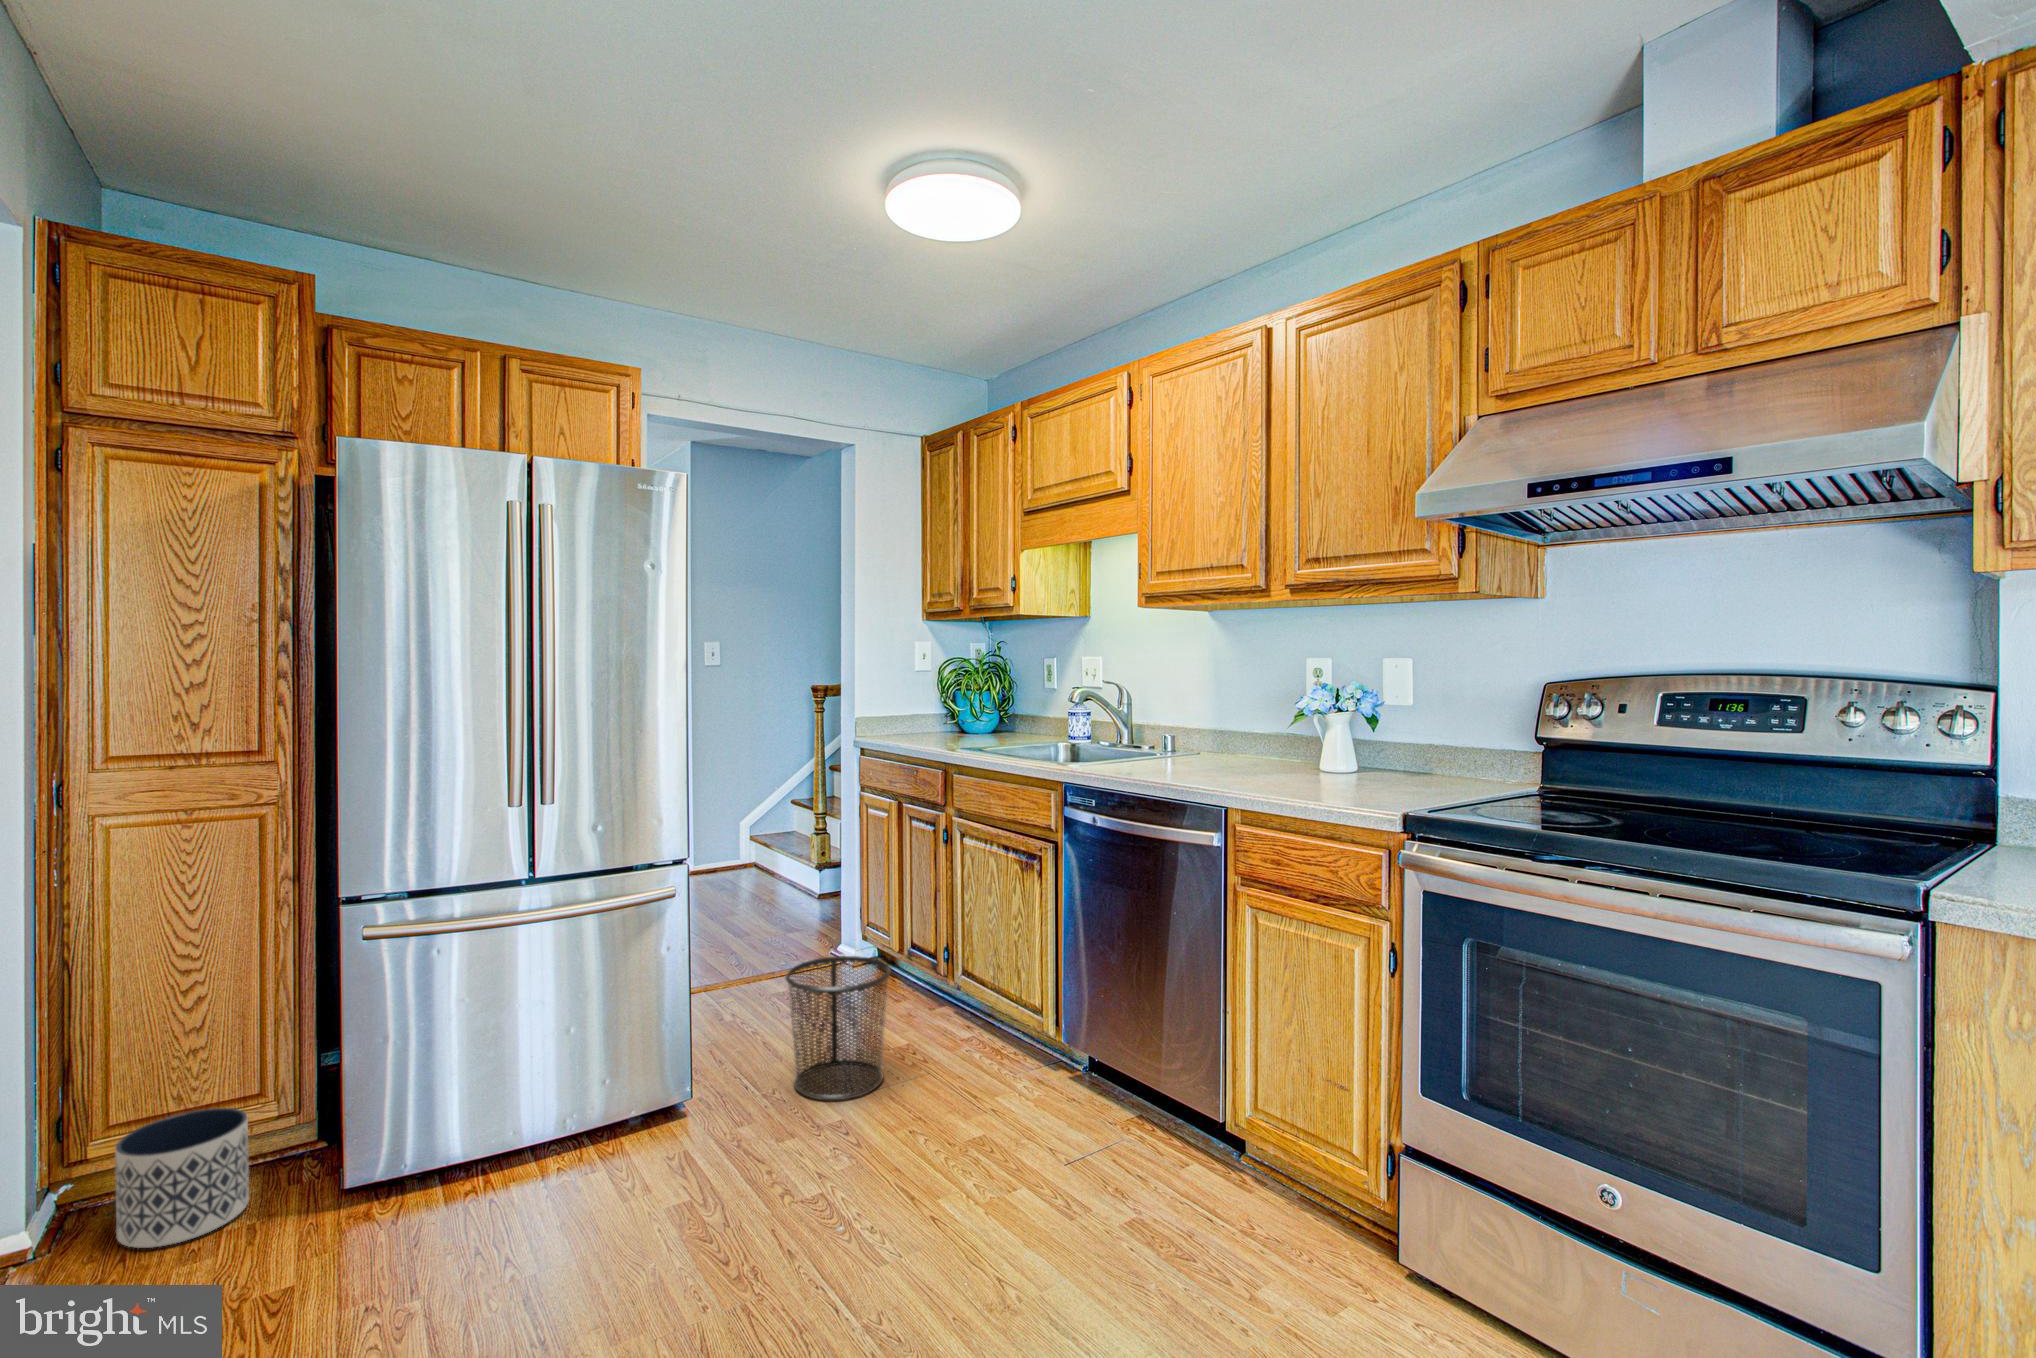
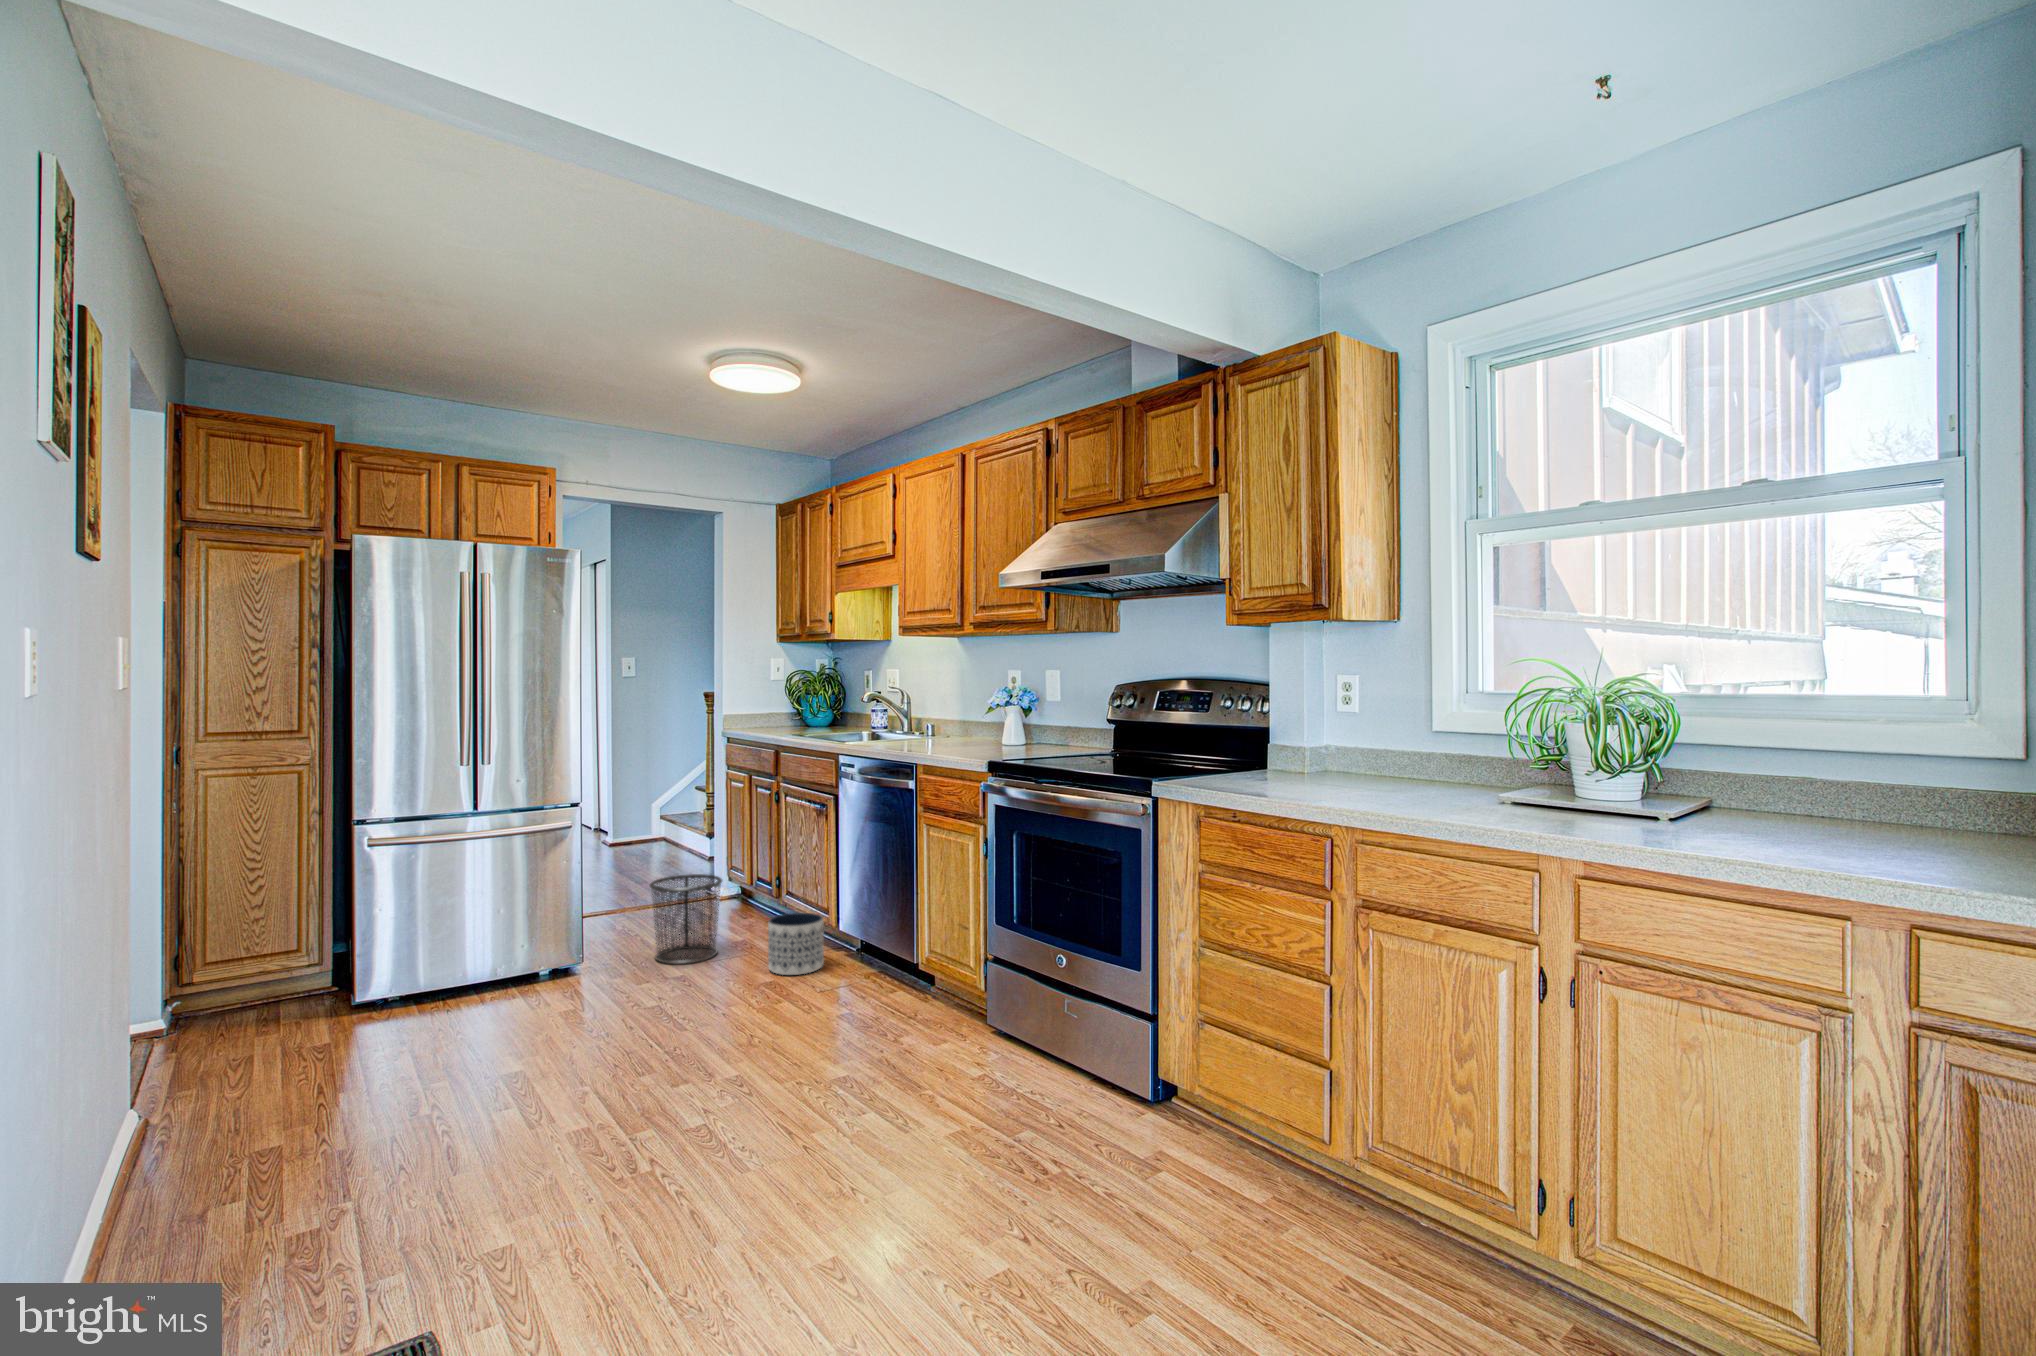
planter: present [115,1108,249,1248] -> present [768,913,824,975]

